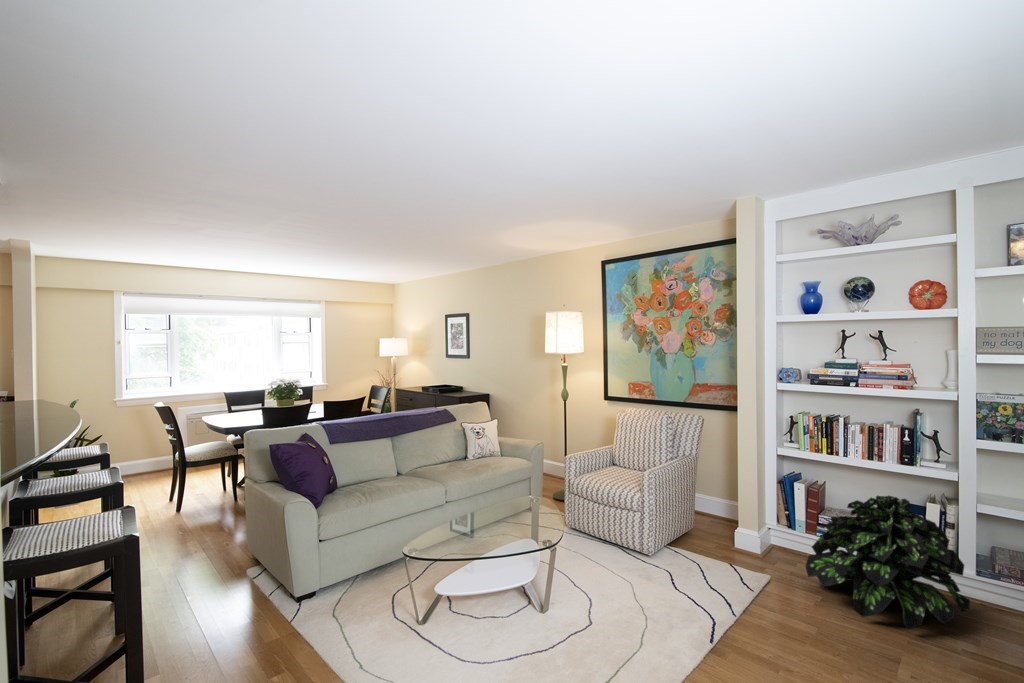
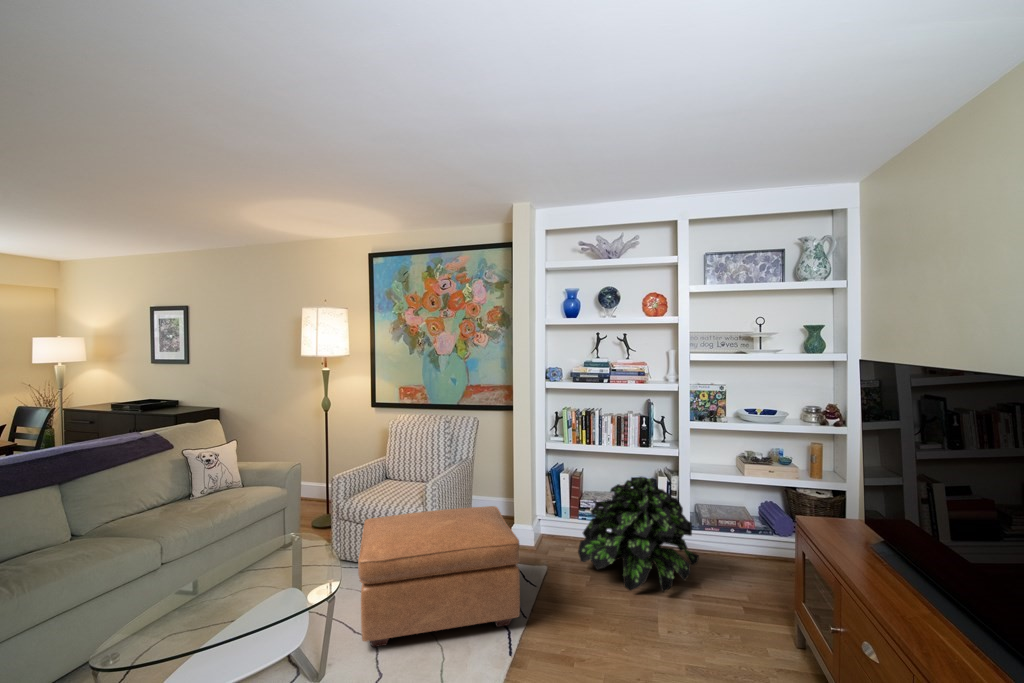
ottoman: none [575,494,722,612] -> present [358,506,520,647]

